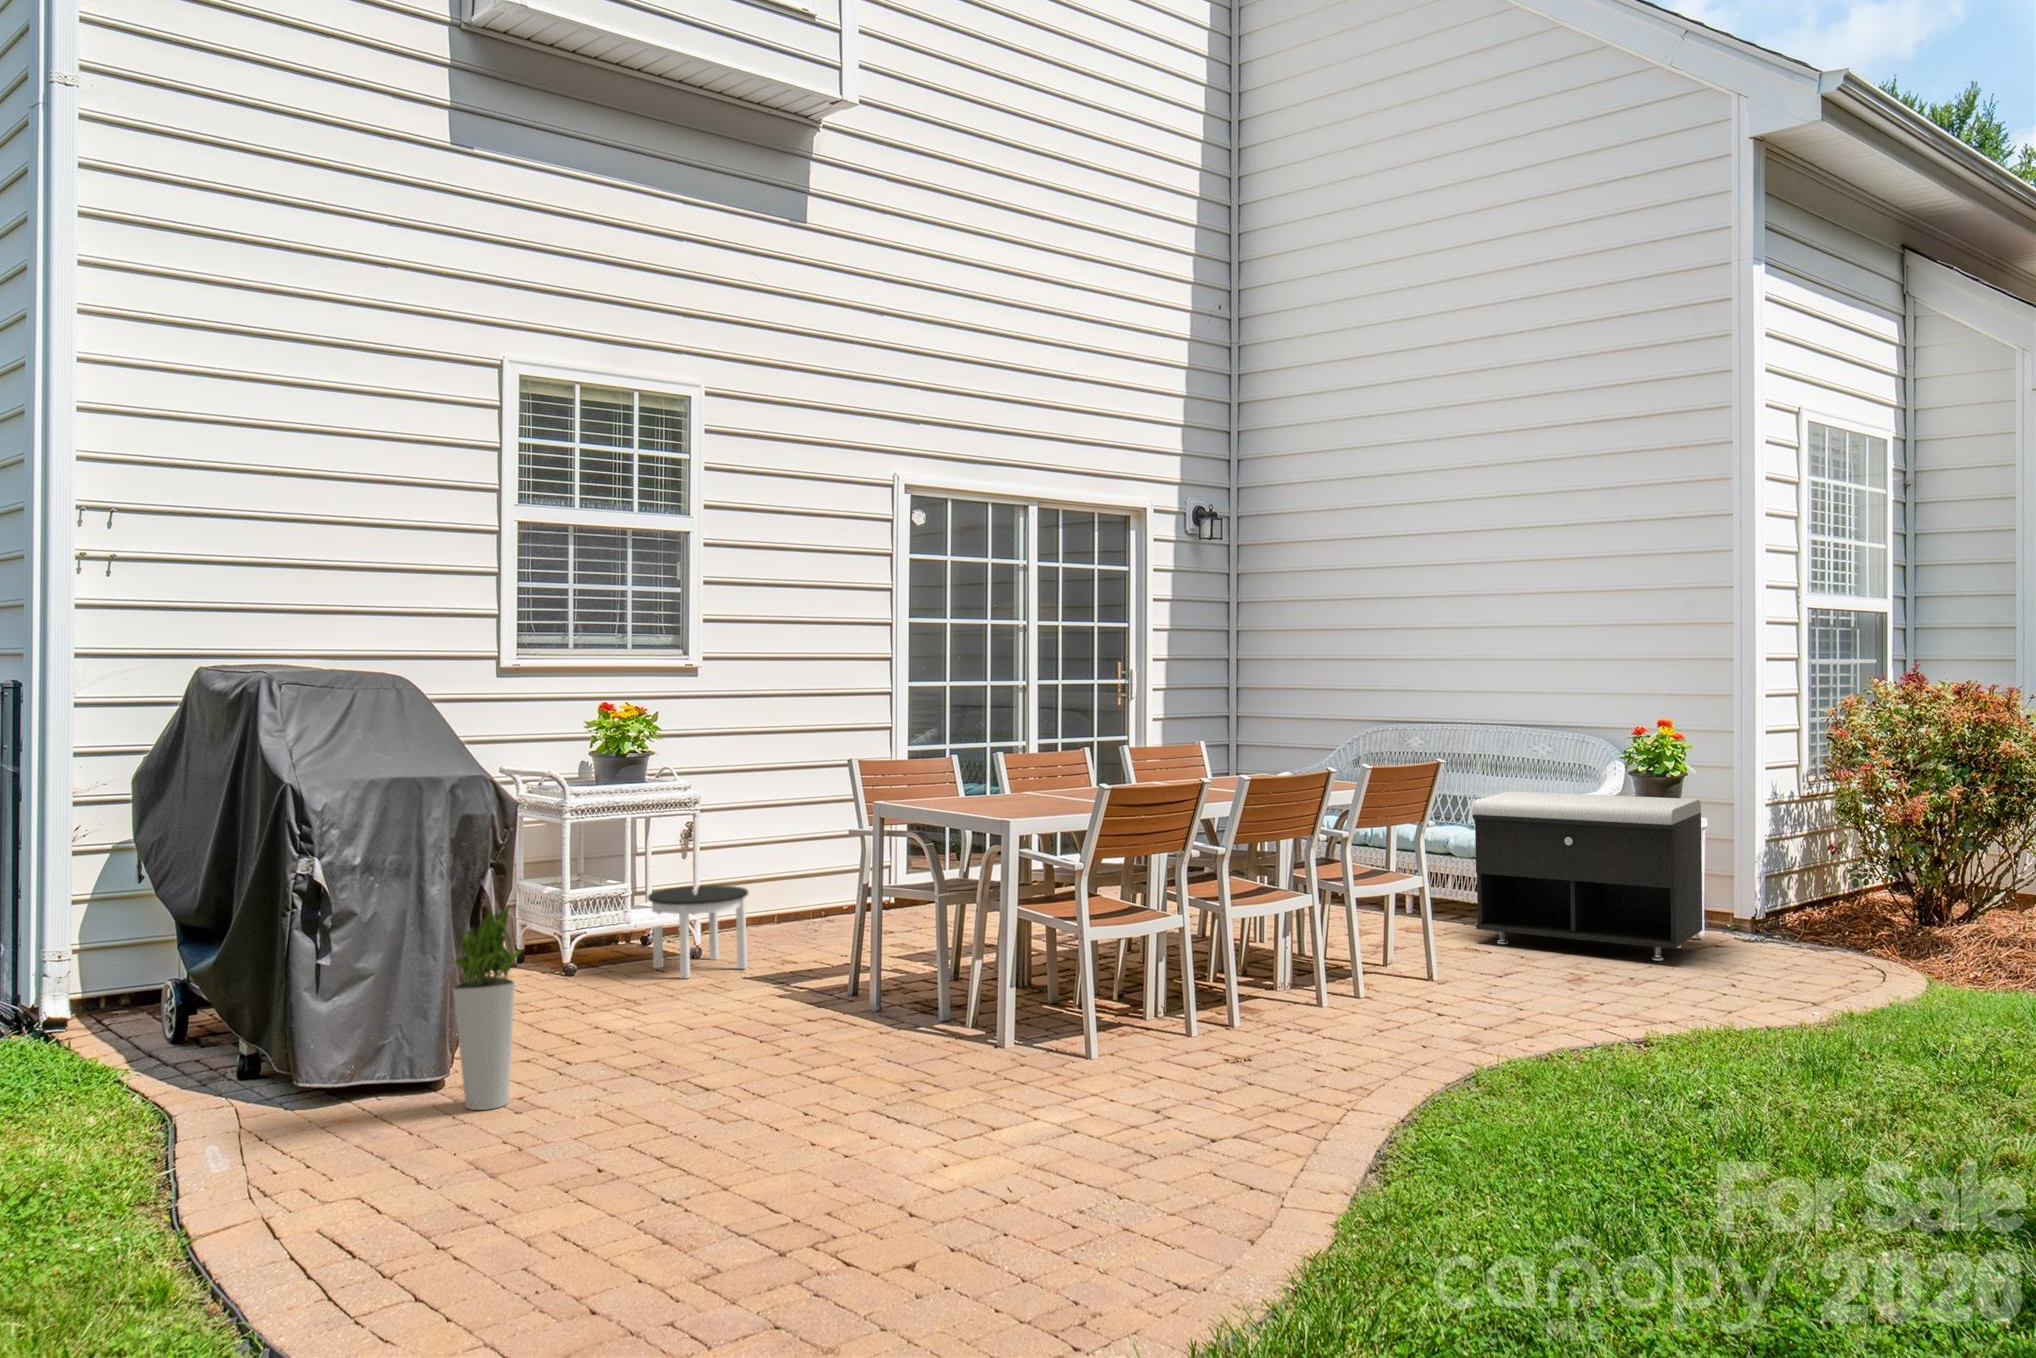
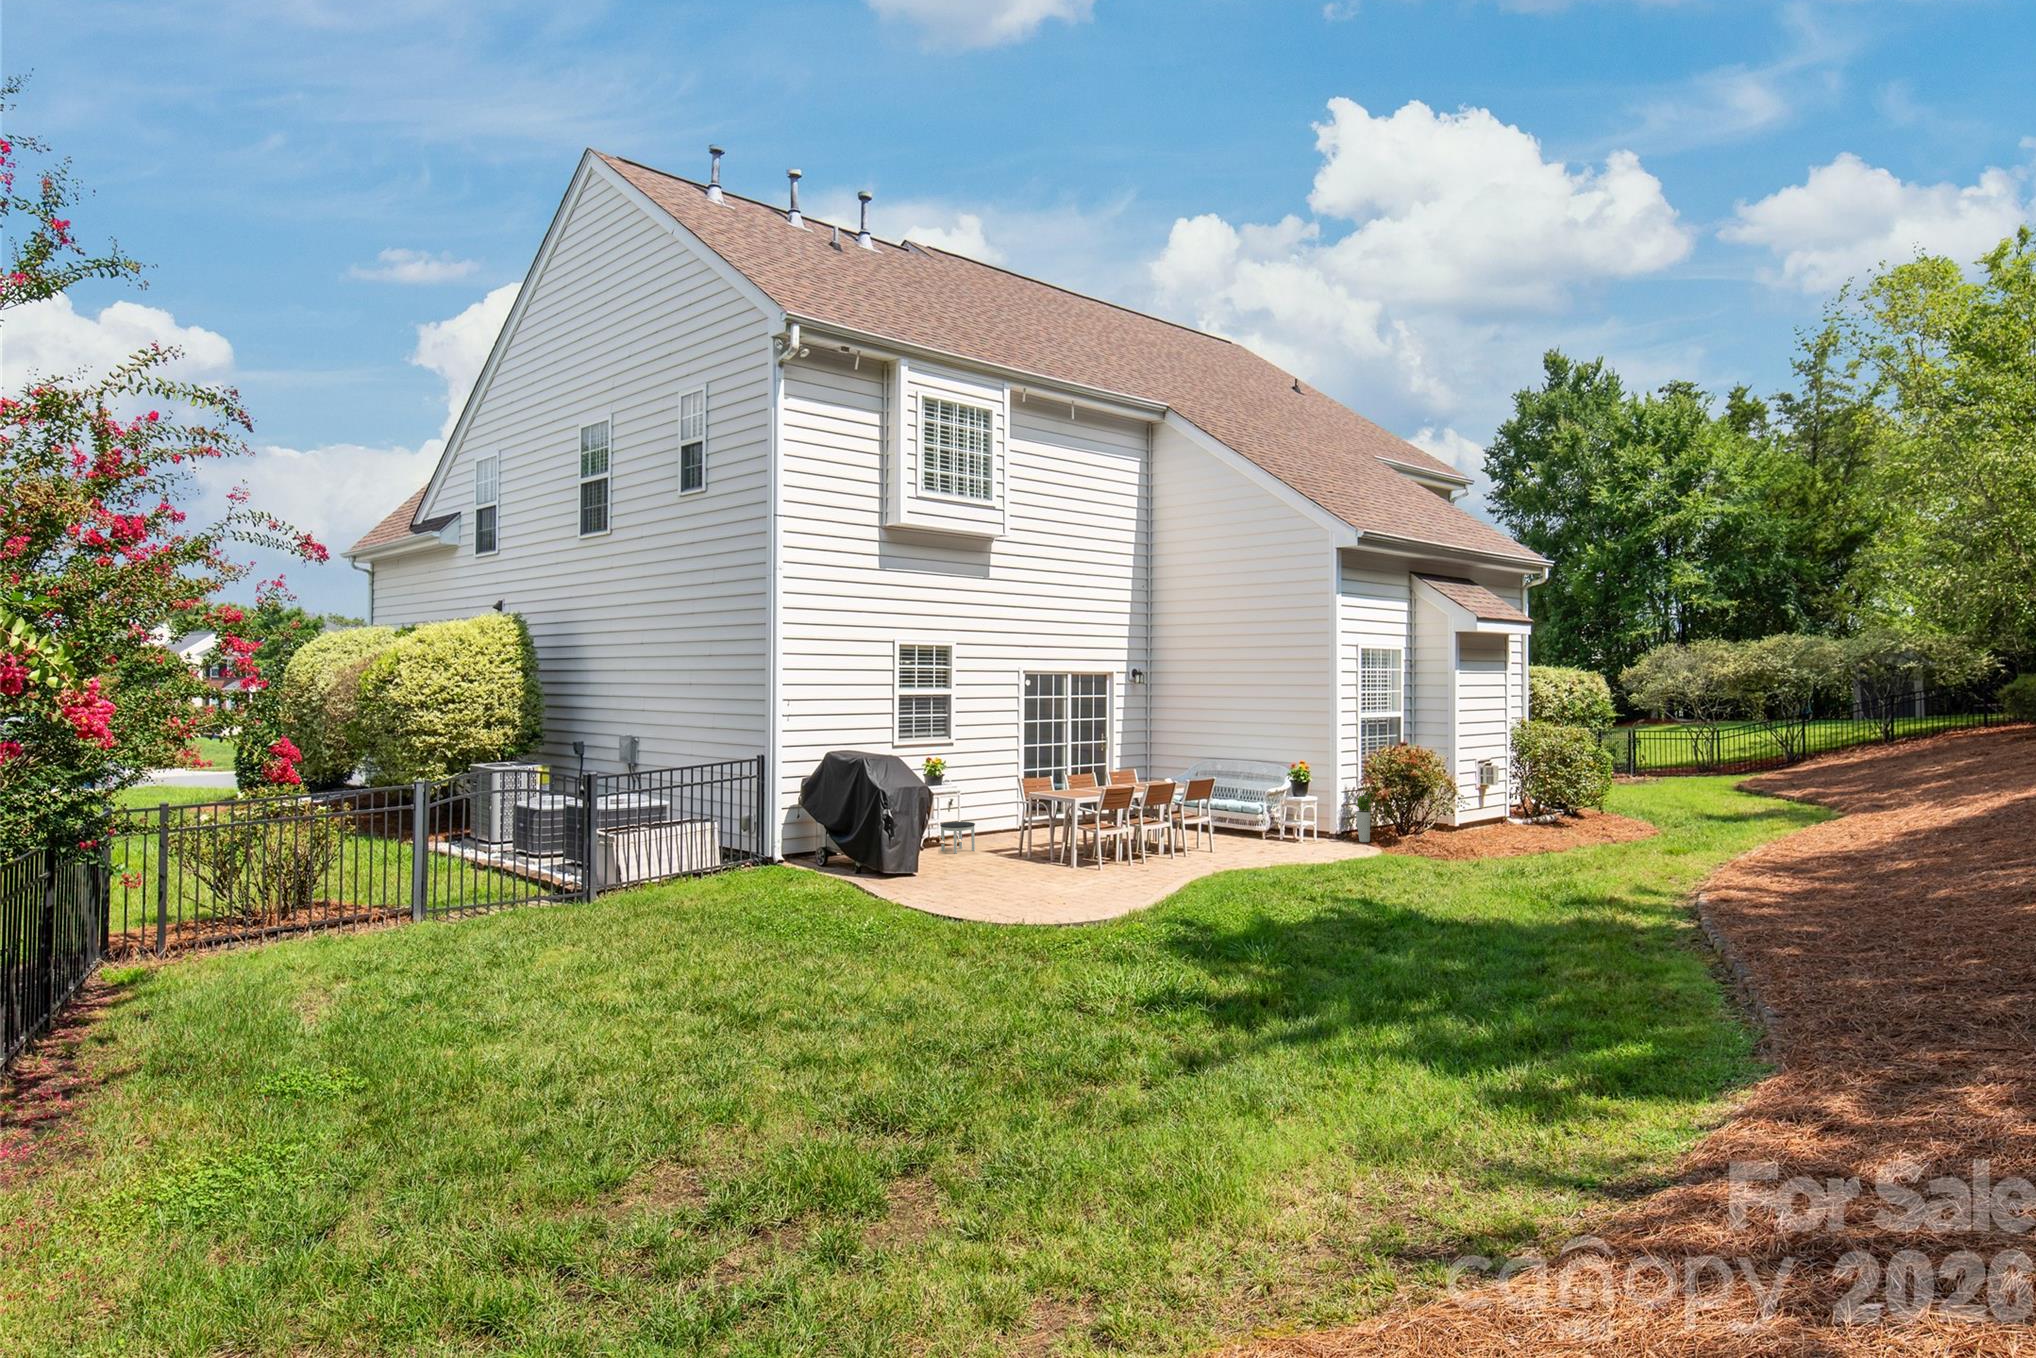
storage bench: present [1473,791,1703,961] -> none [1233,787,1314,847]
planter: present [453,906,522,1110] -> present [1355,794,1373,842]

